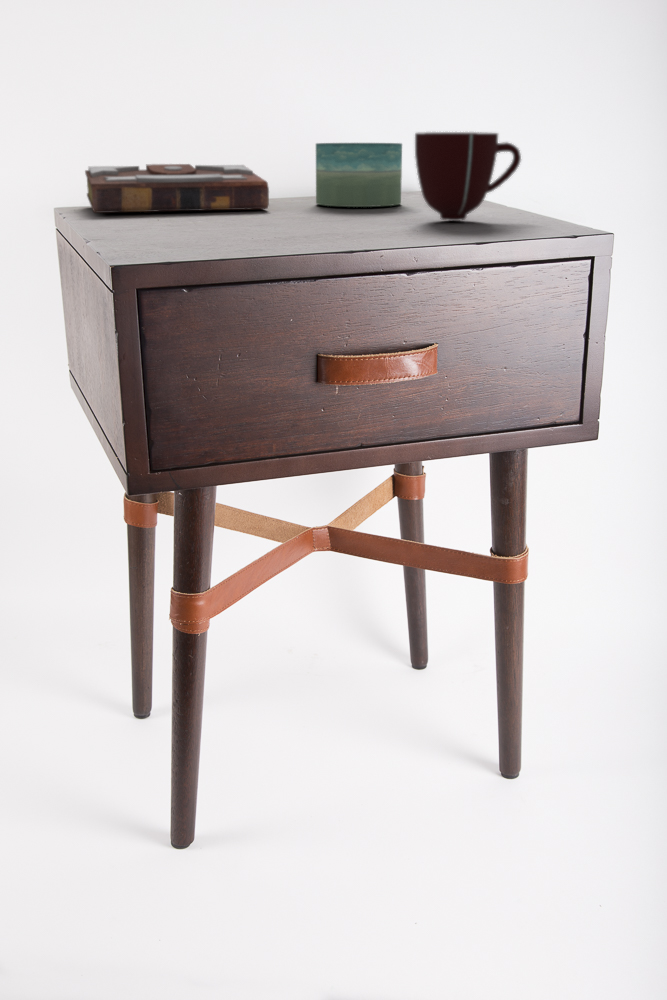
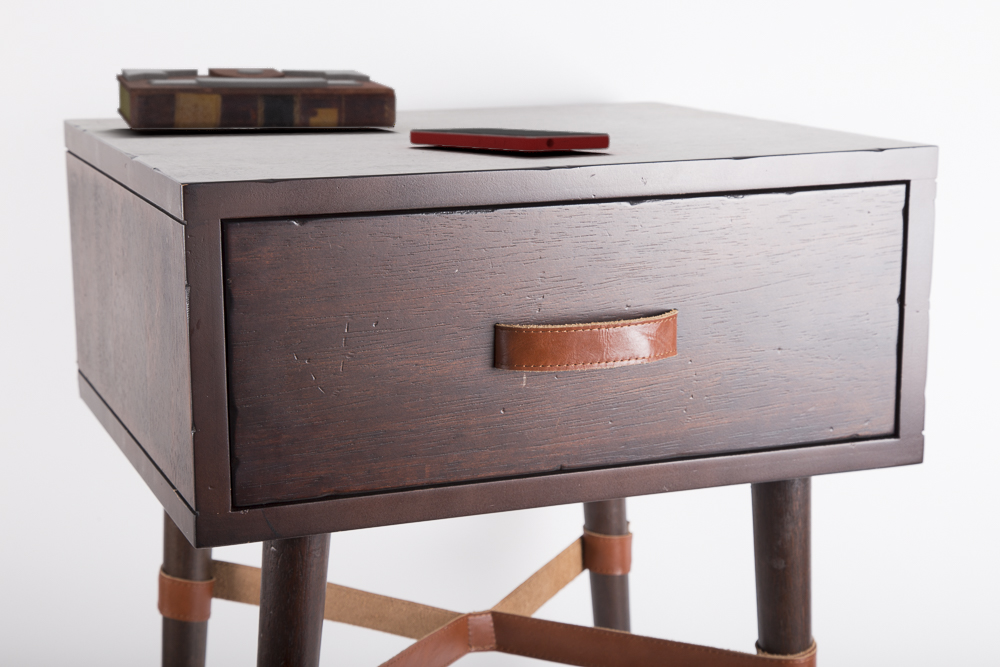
mug: present [415,132,521,221] -> none [622,8,778,137]
candle: present [316,143,402,207] -> none [463,36,591,126]
smartphone: none [269,216,396,240] -> present [410,128,610,152]

